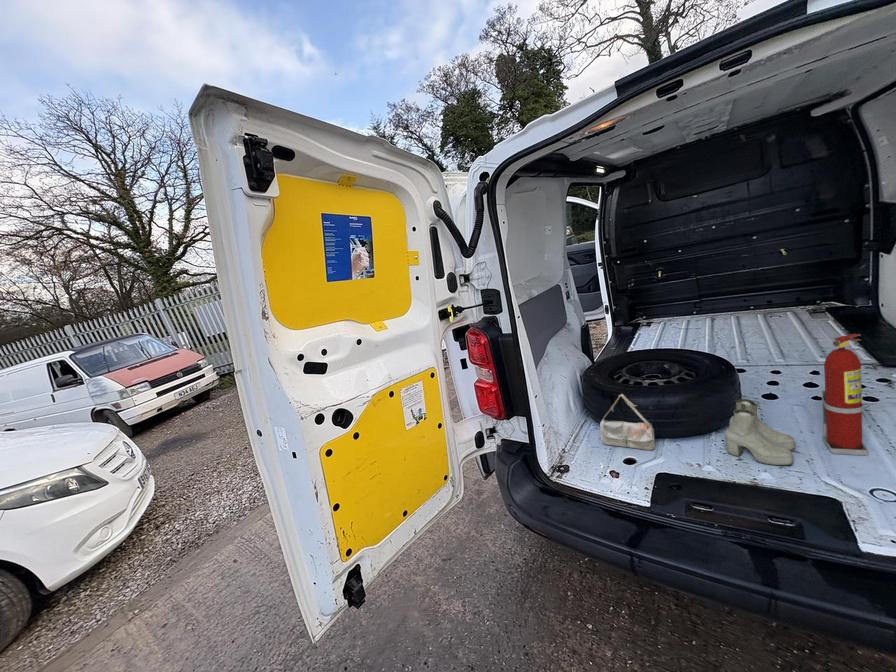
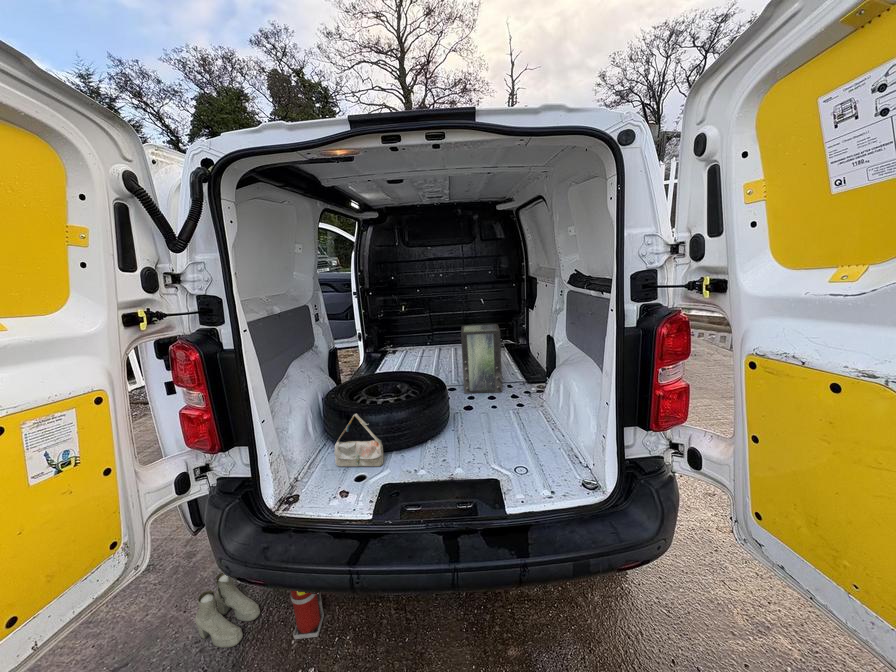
storage box: none [748,284,820,375] -> present [461,324,502,393]
fire extinguisher: present [822,334,868,455] -> present [290,591,324,639]
boots: present [725,399,795,465] -> present [195,573,260,648]

